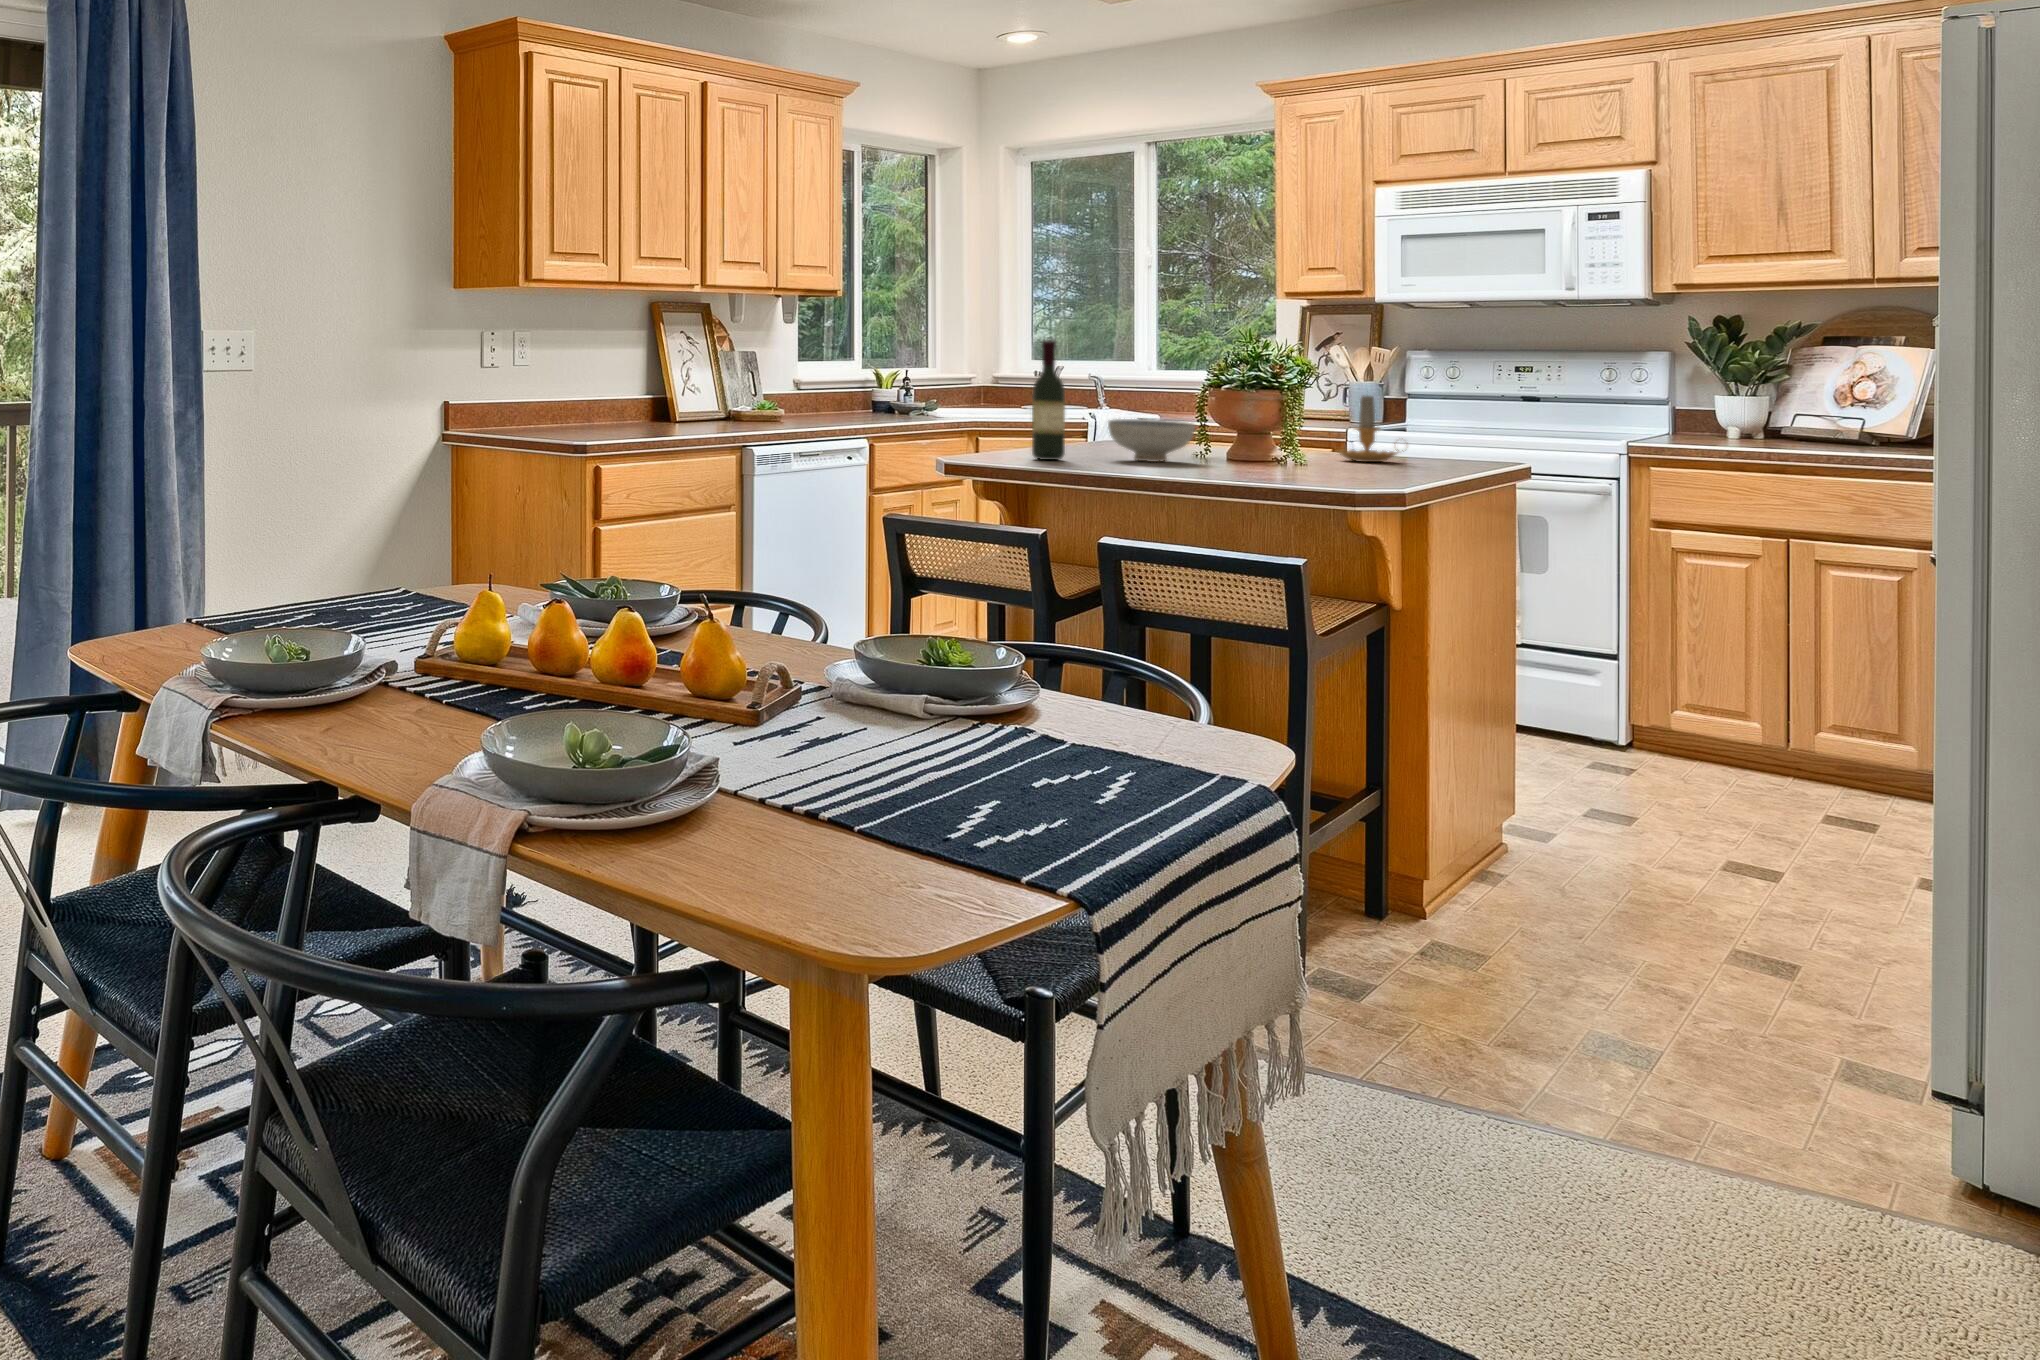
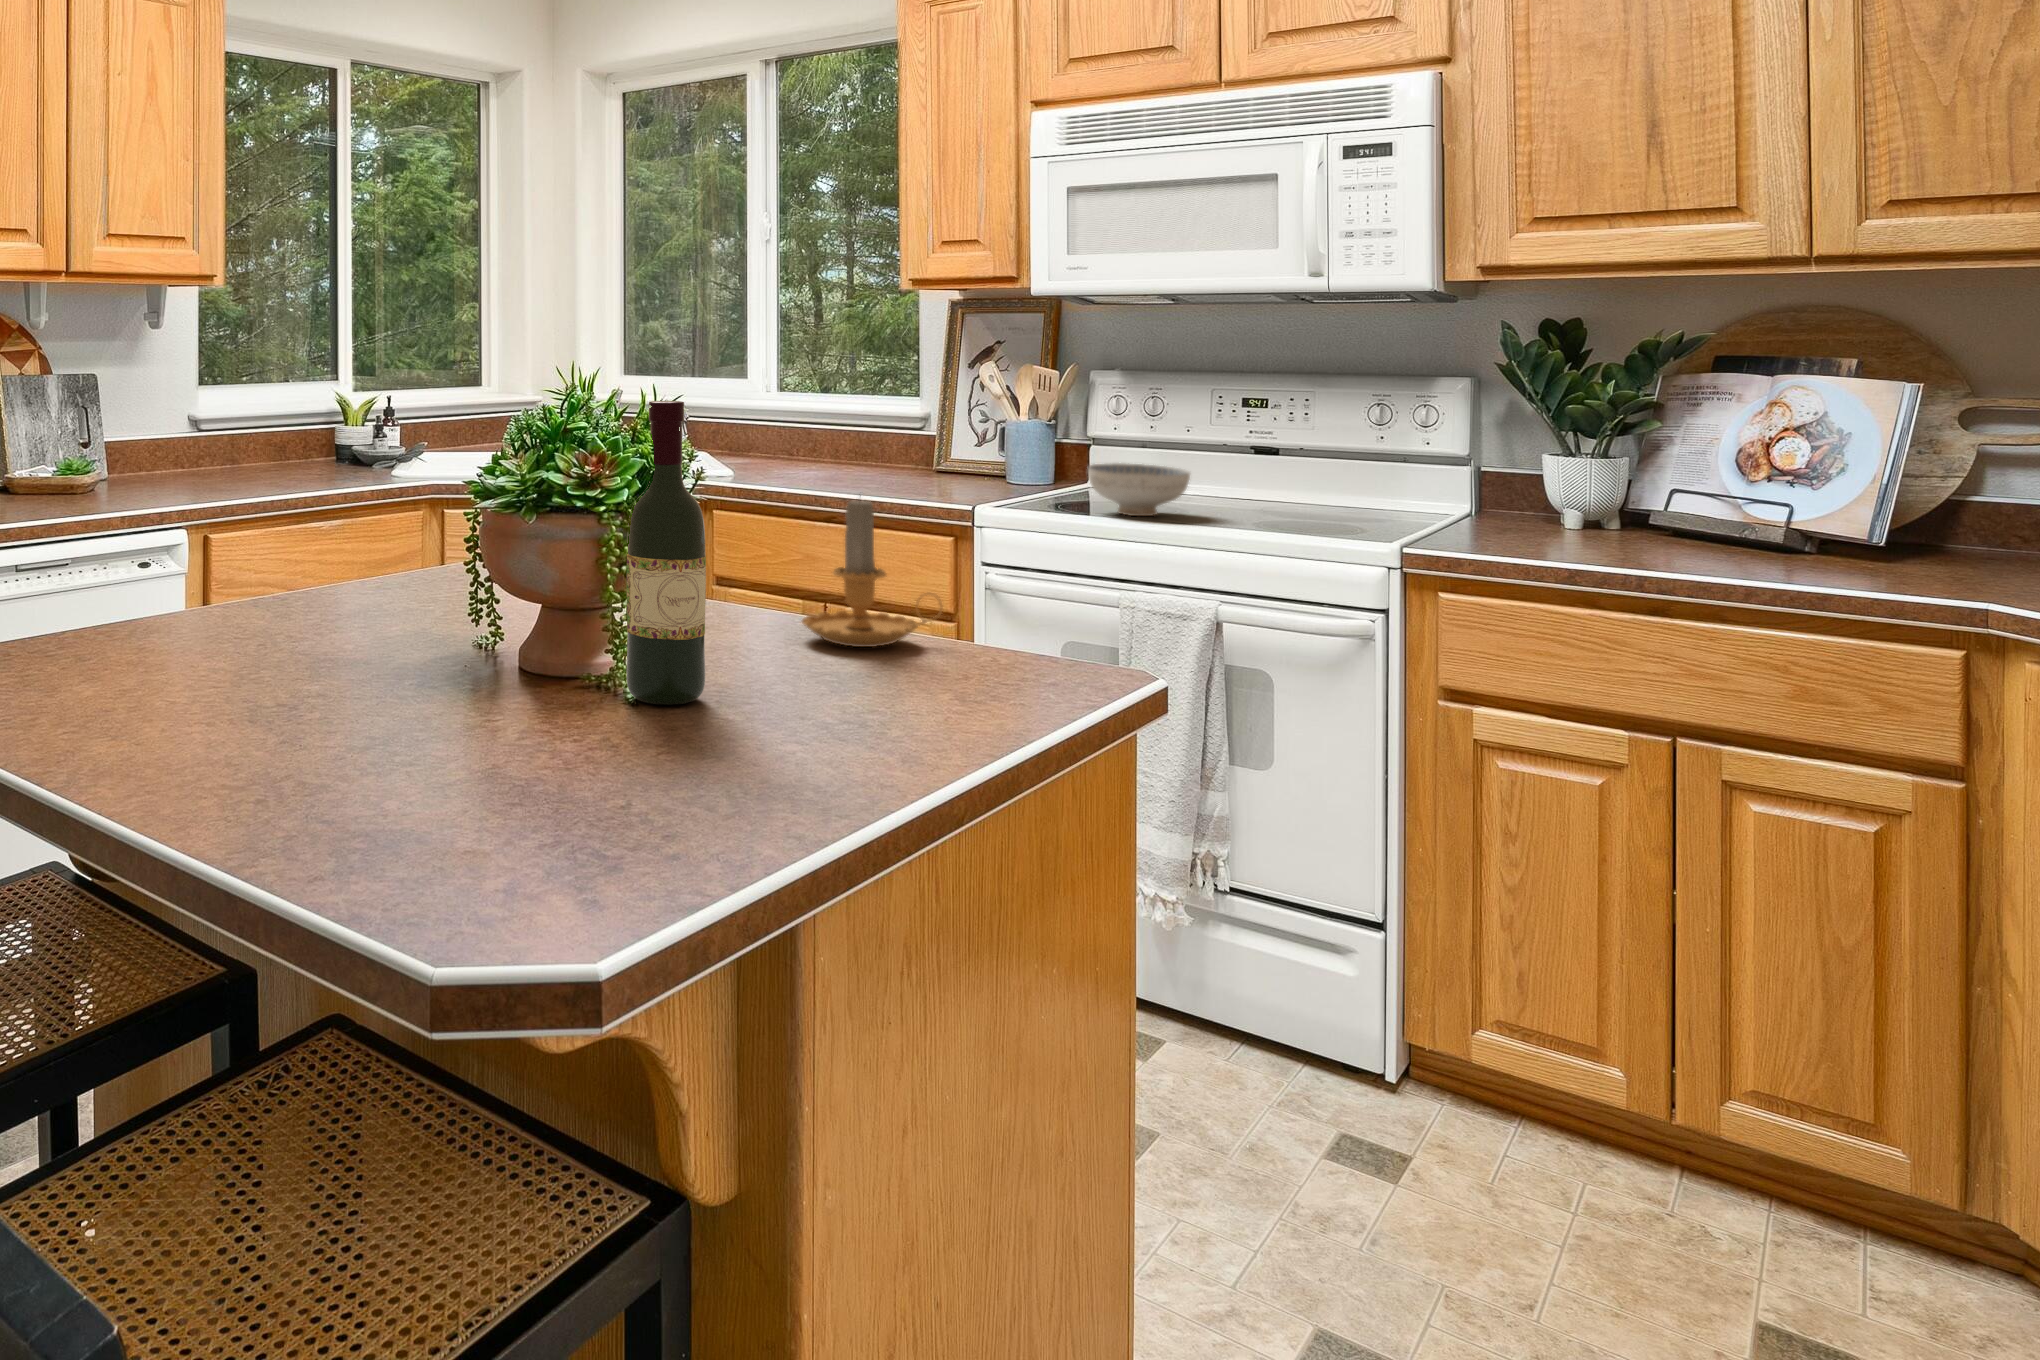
wine bottle: present [1032,340,1065,460] -> present [627,401,706,705]
ceramic bowl: present [1108,419,1195,462] -> present [1088,463,1190,516]

